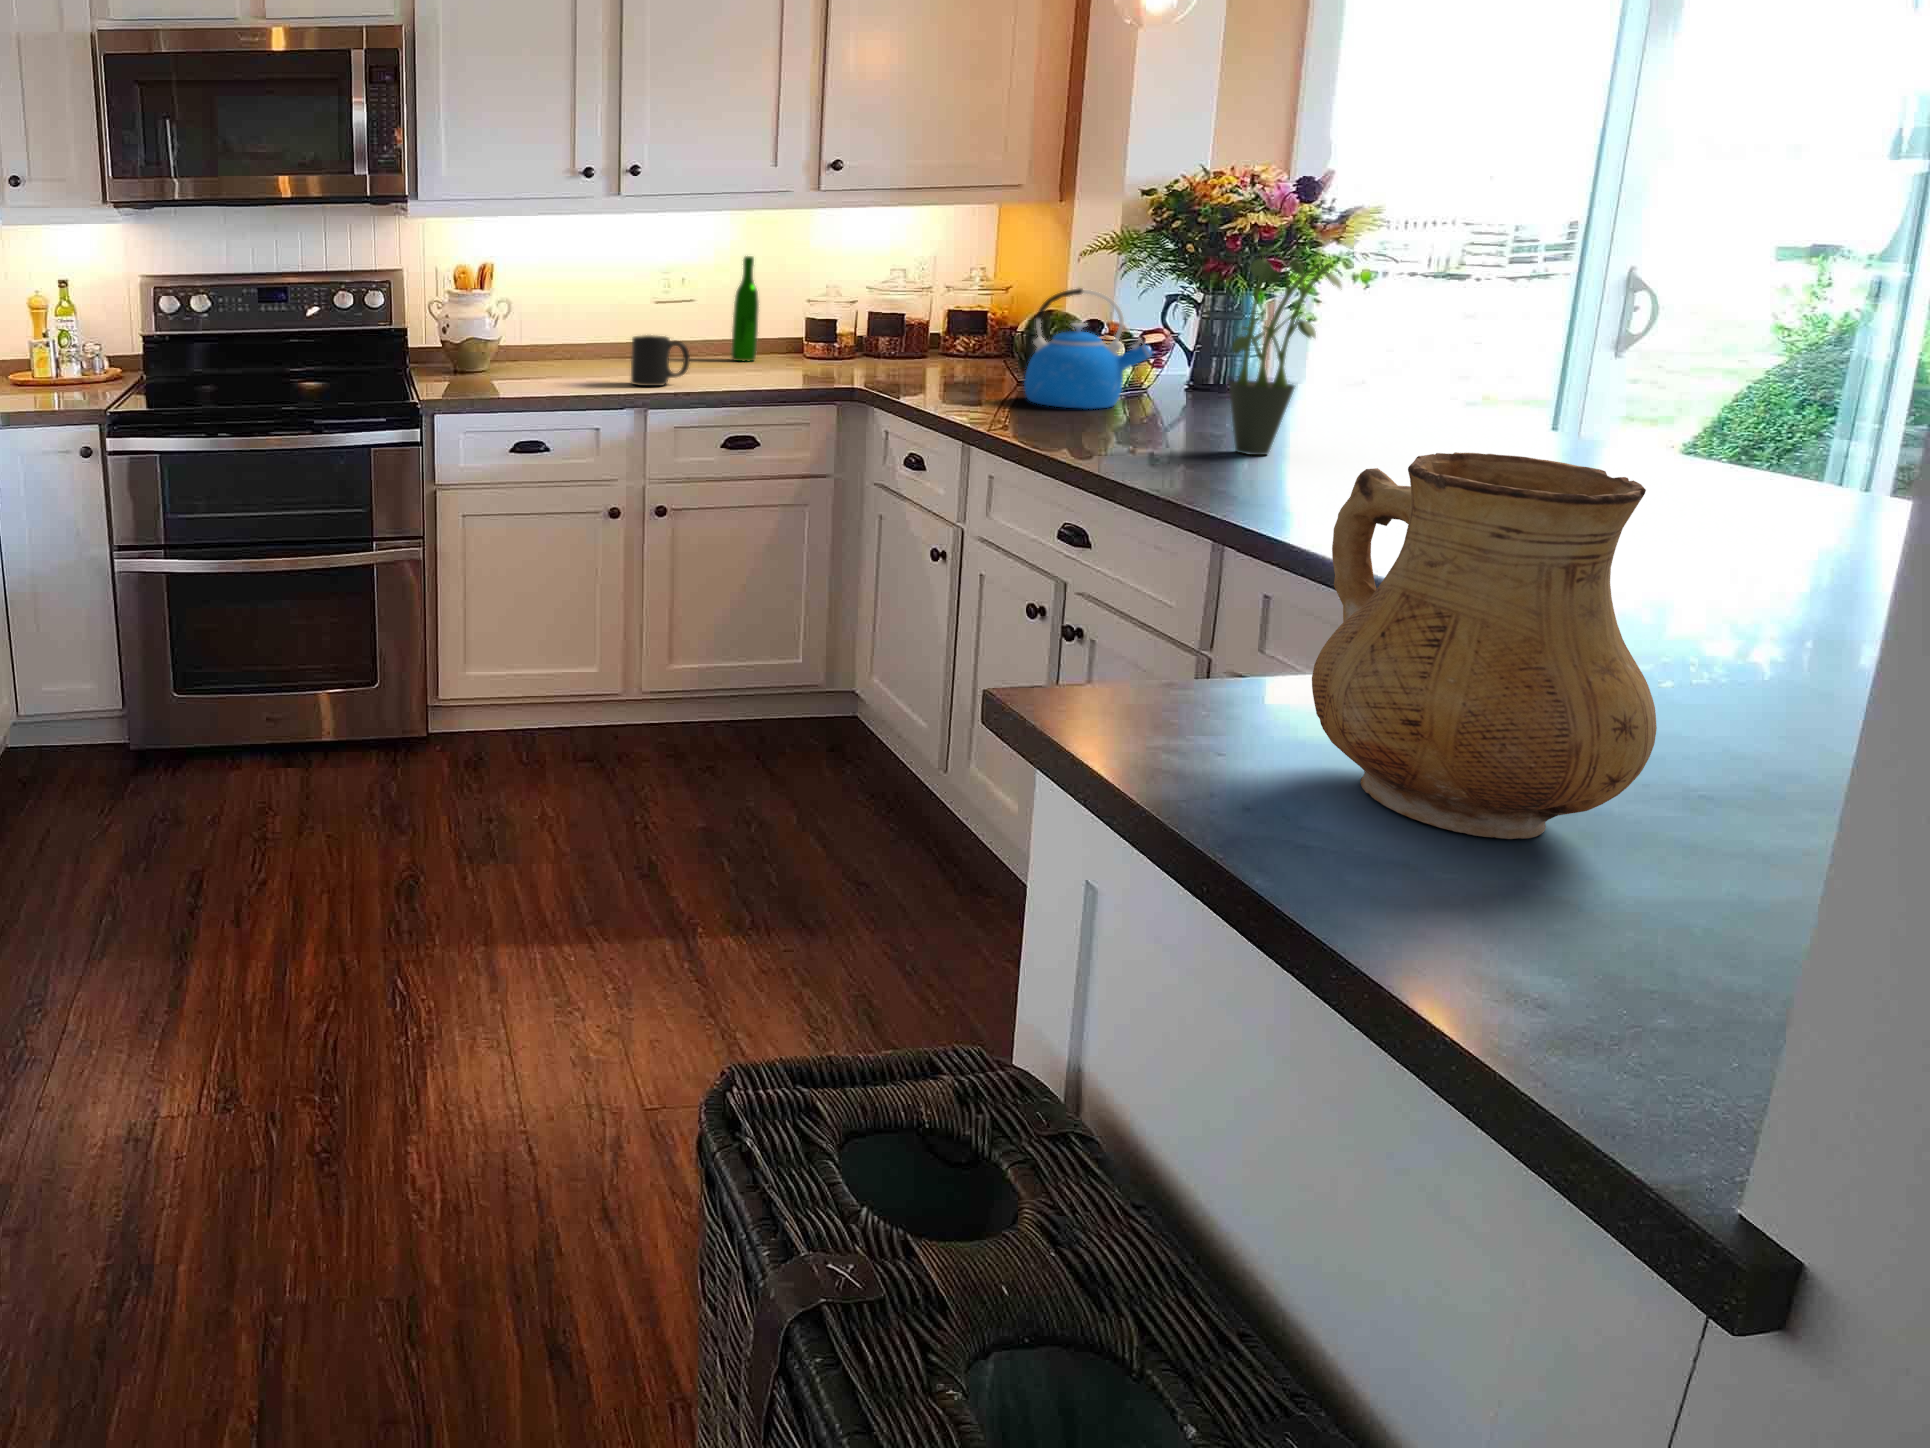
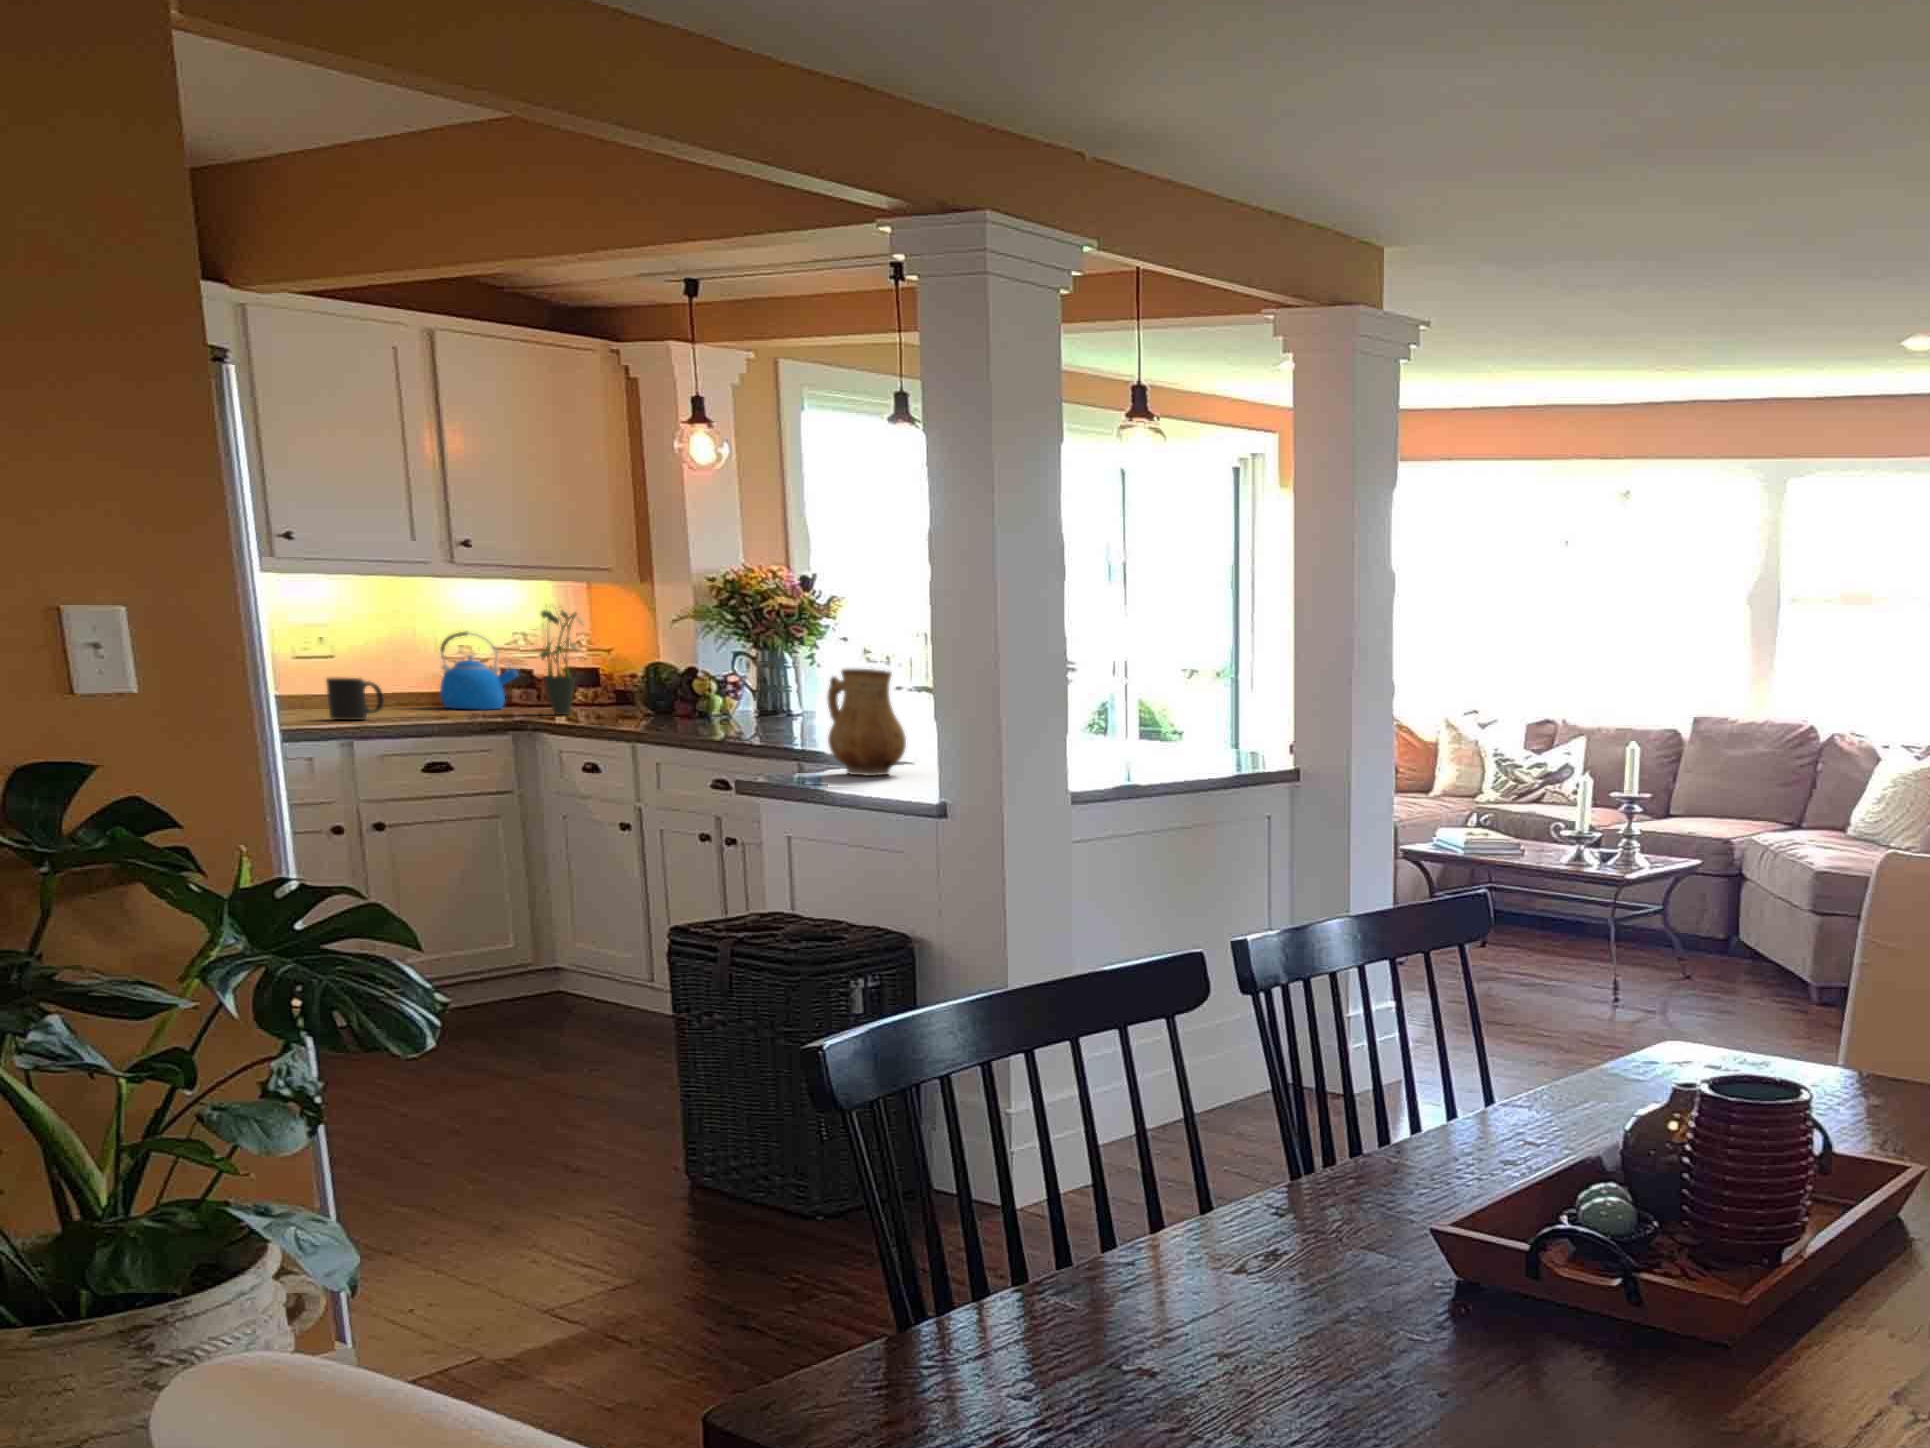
potted plant: present [1229,255,1341,455] -> present [541,608,582,715]
wine bottle: present [731,256,759,361] -> none [381,614,410,709]
kettle: present [1024,288,1152,409] -> present [440,631,518,710]

